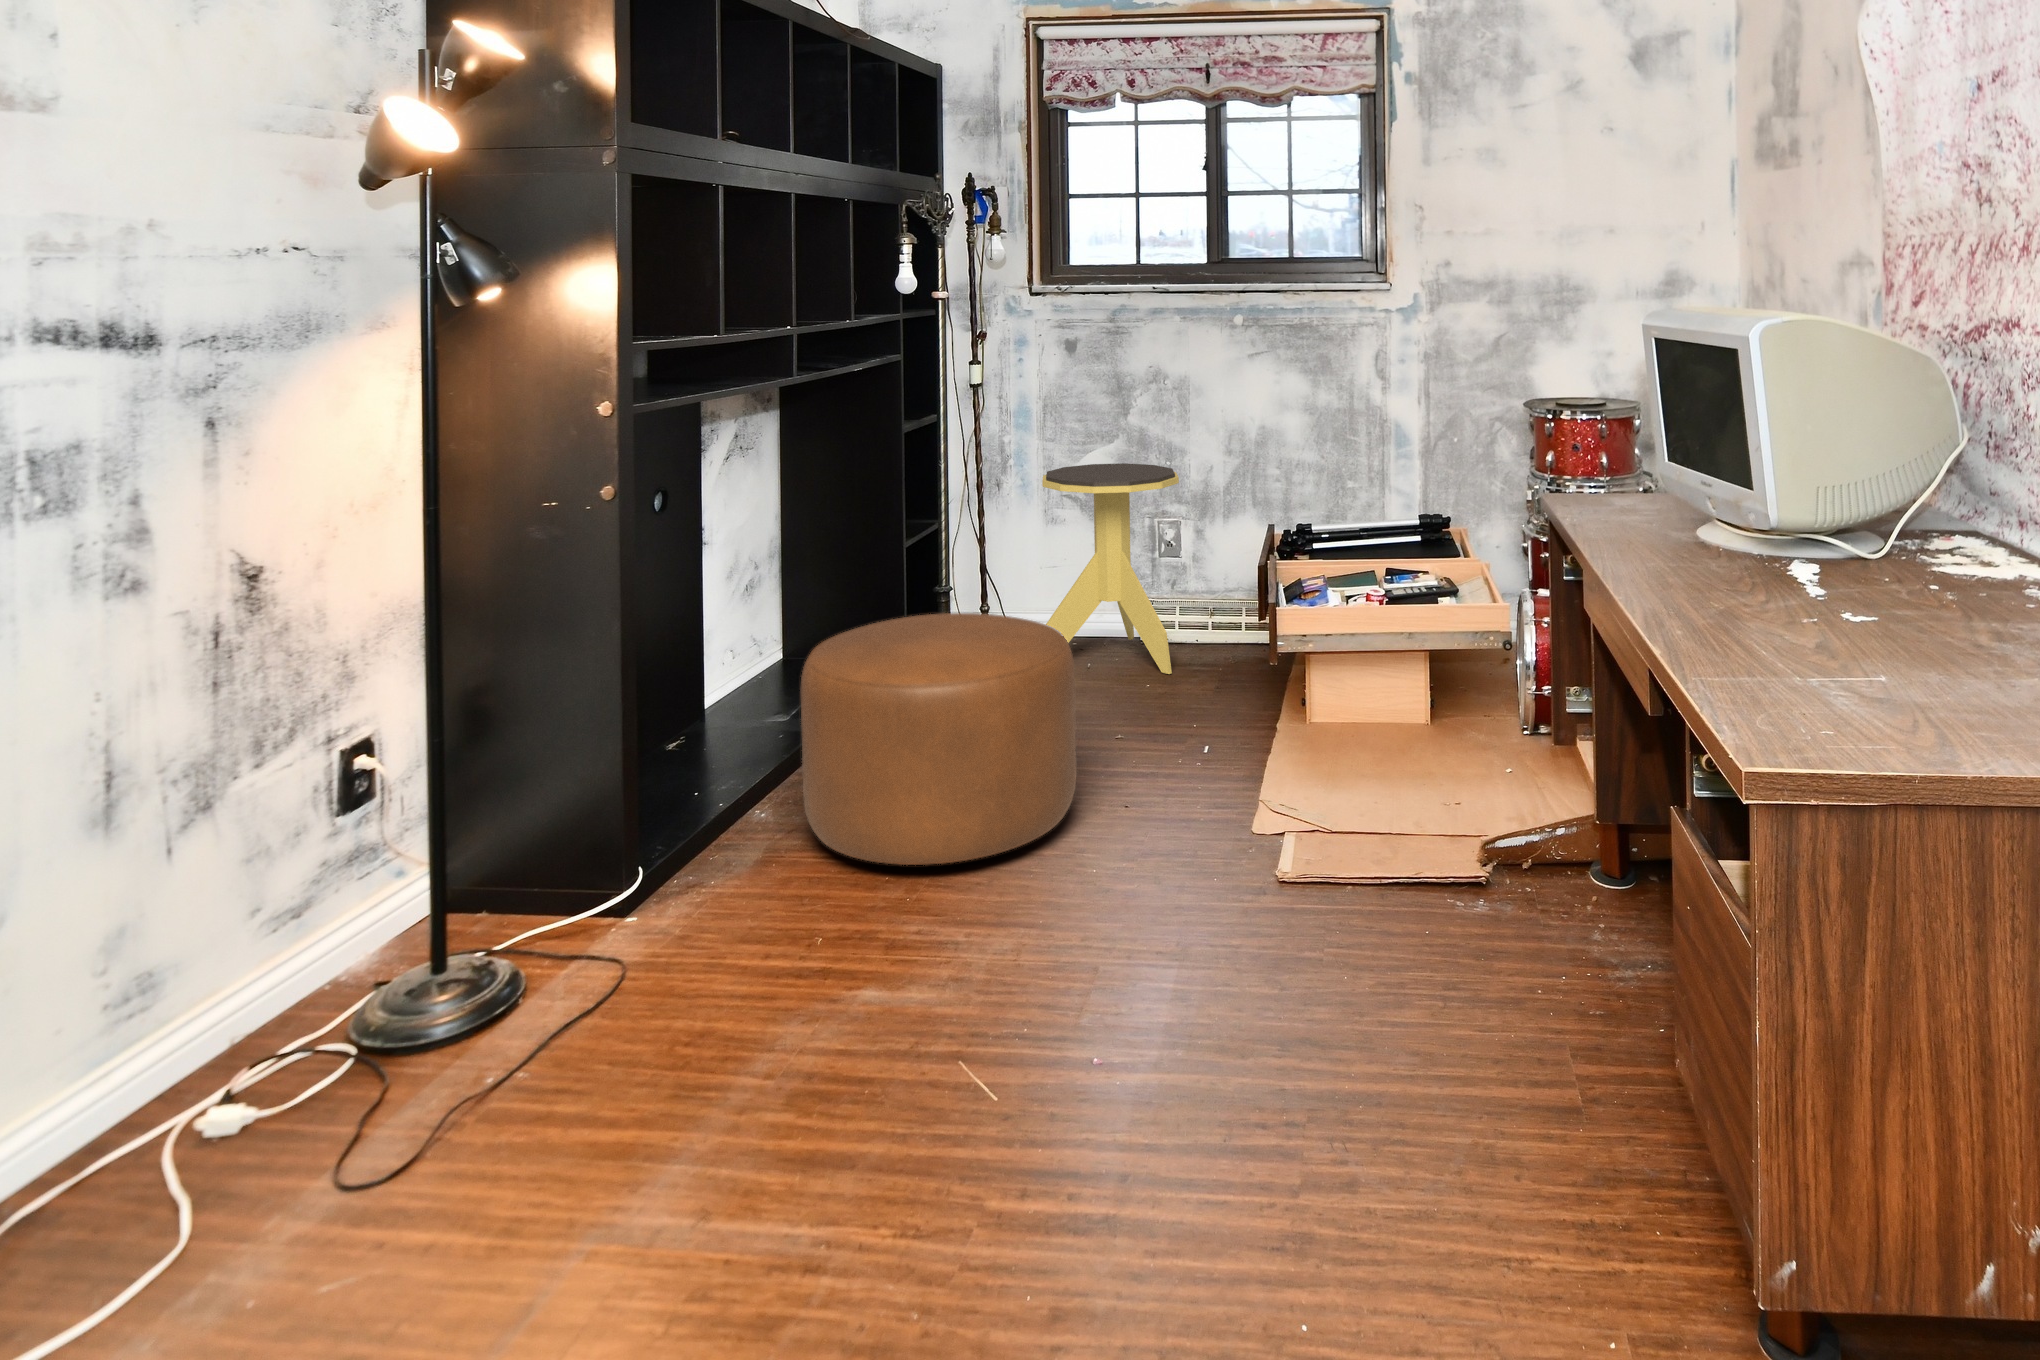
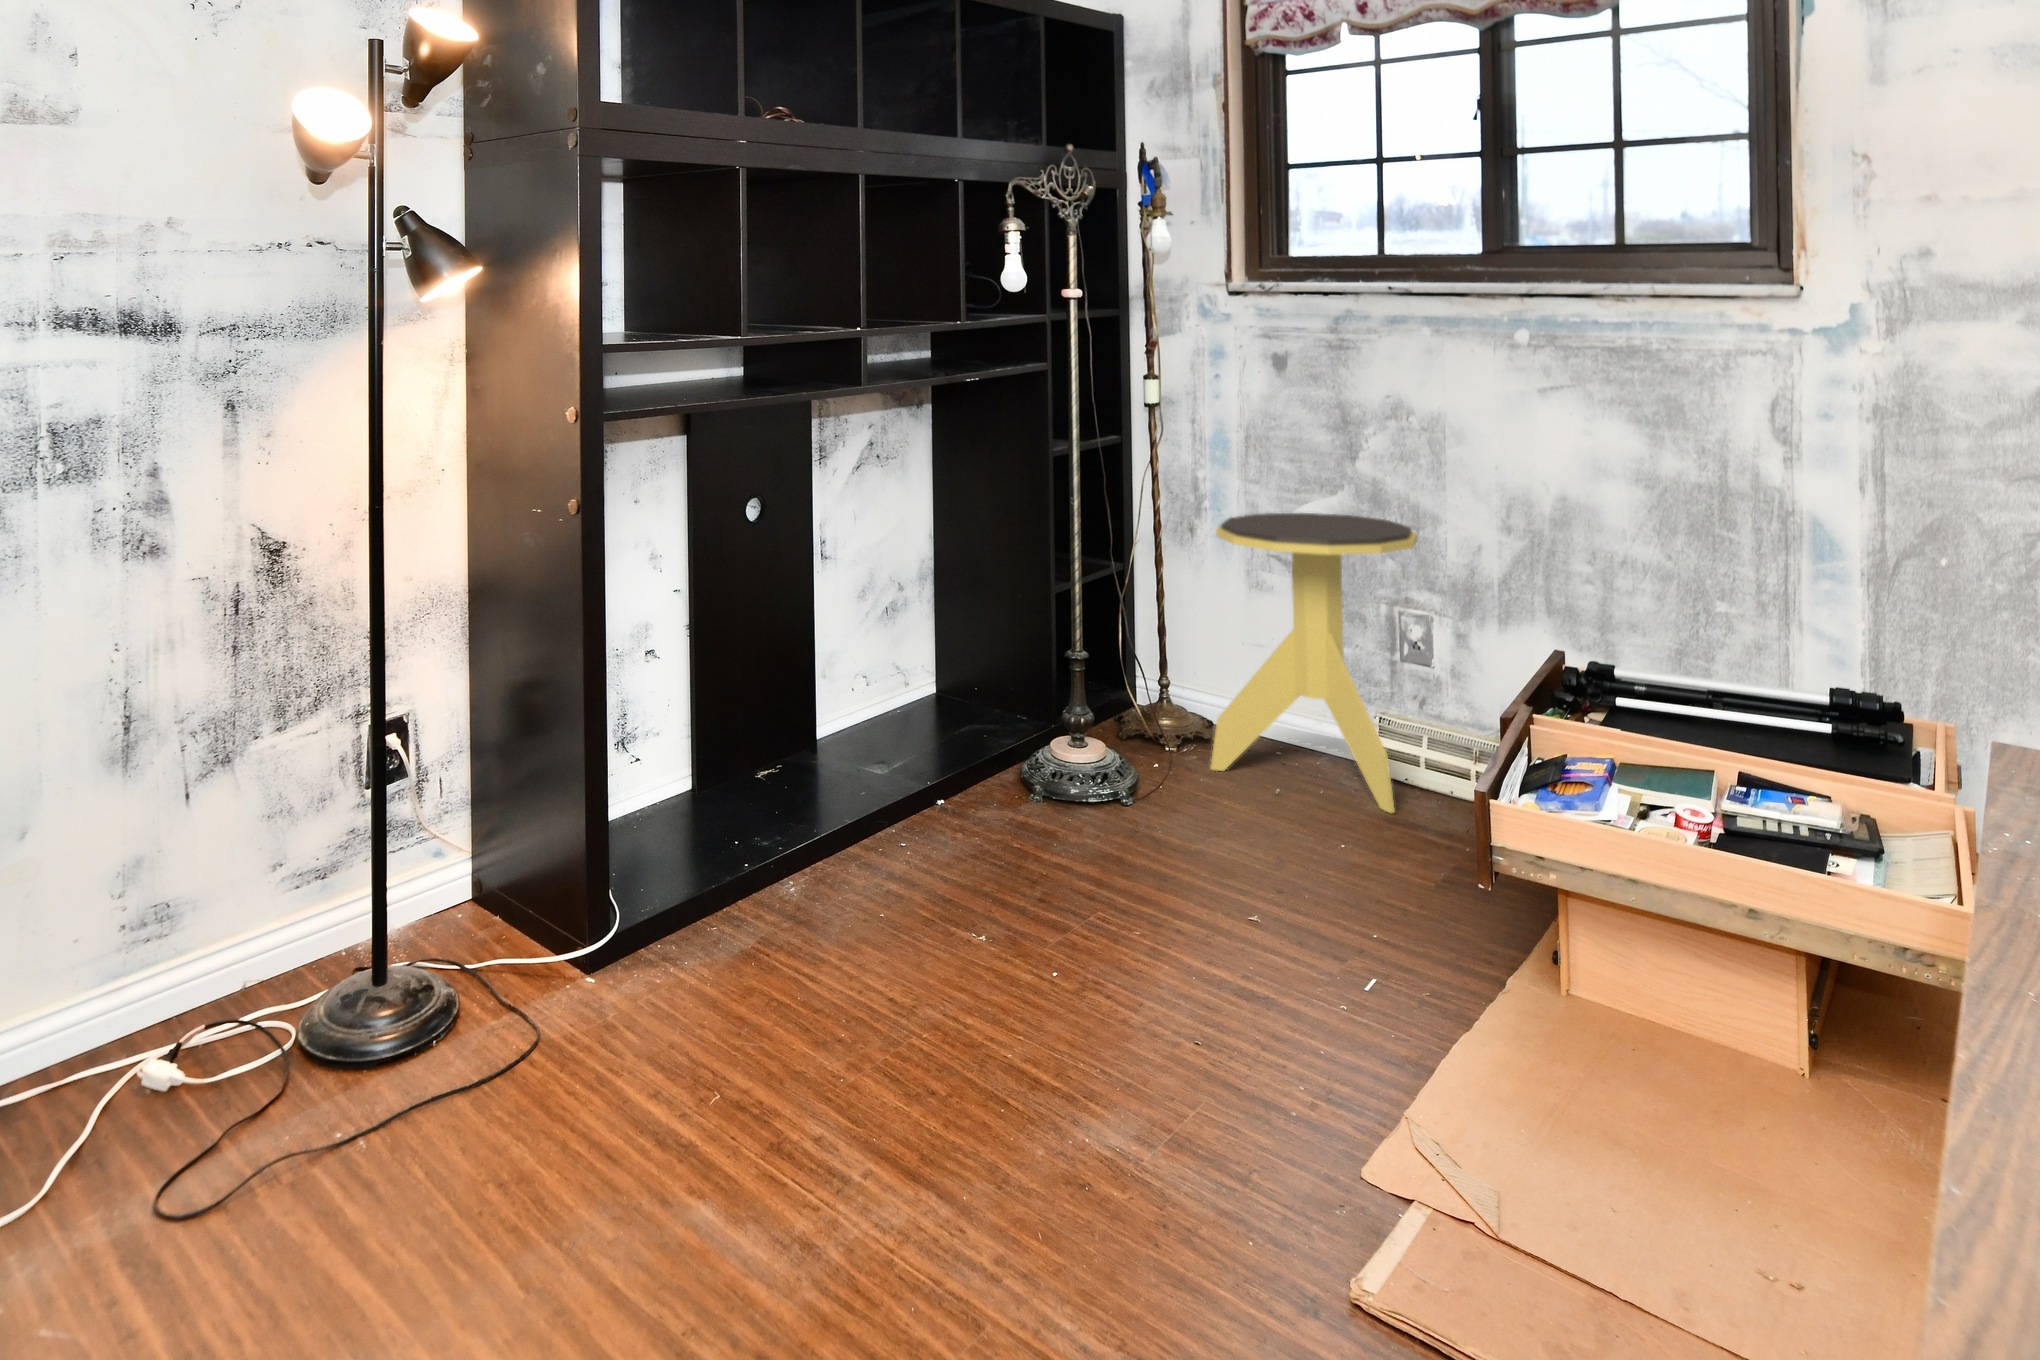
ottoman: present [801,613,1077,865] -> none [801,683,1153,1021]

